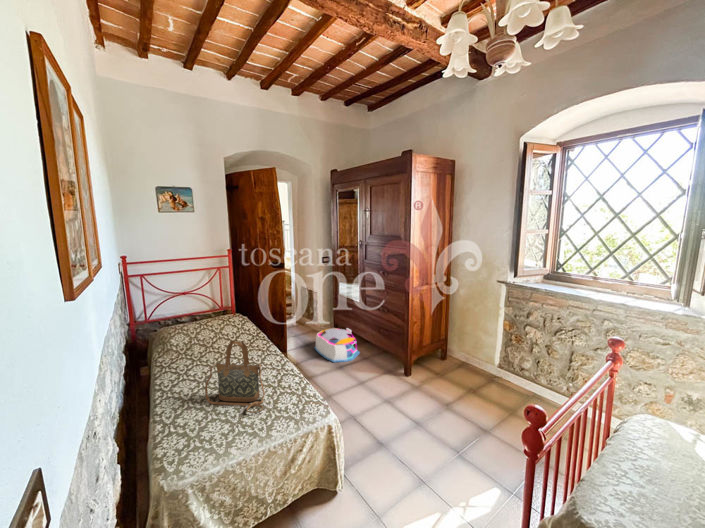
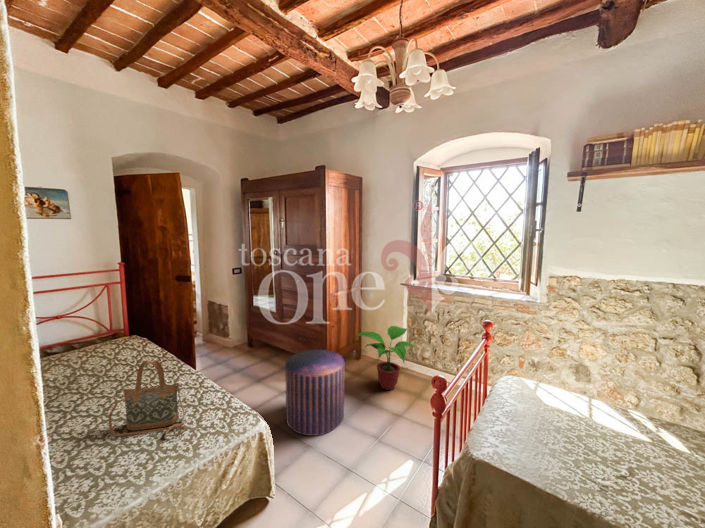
storage bin: present [315,328,359,362] -> none [228,340,278,376]
potted plant: none [437,329,514,400] -> present [355,326,415,390]
pouf: none [362,345,424,435] -> present [285,350,344,436]

